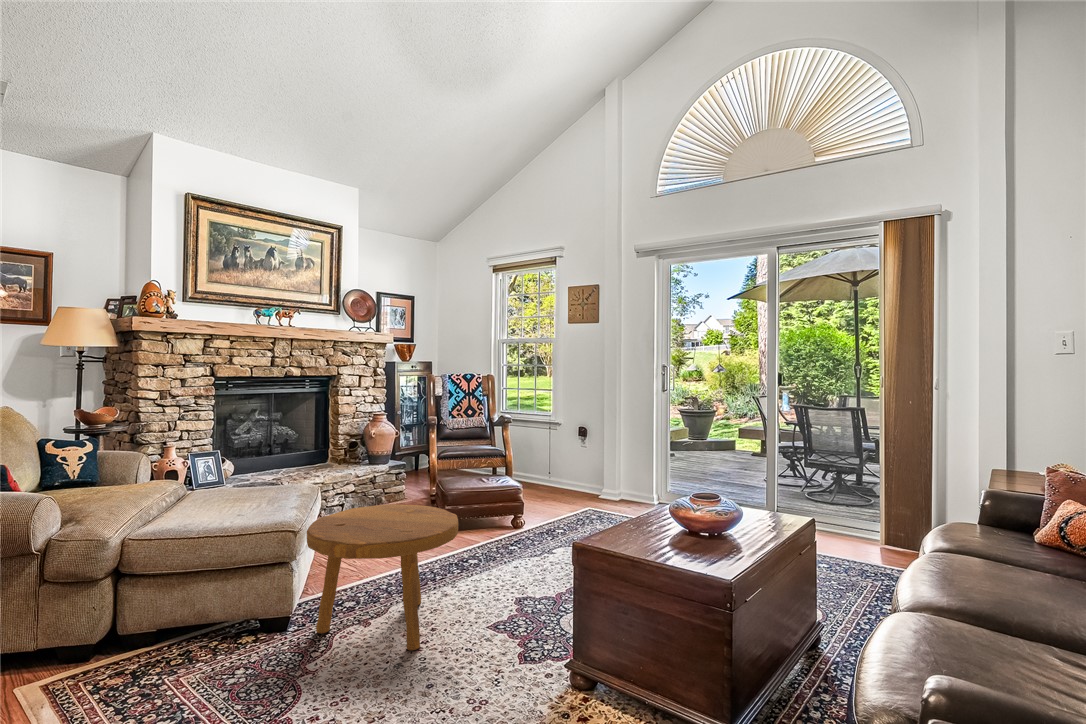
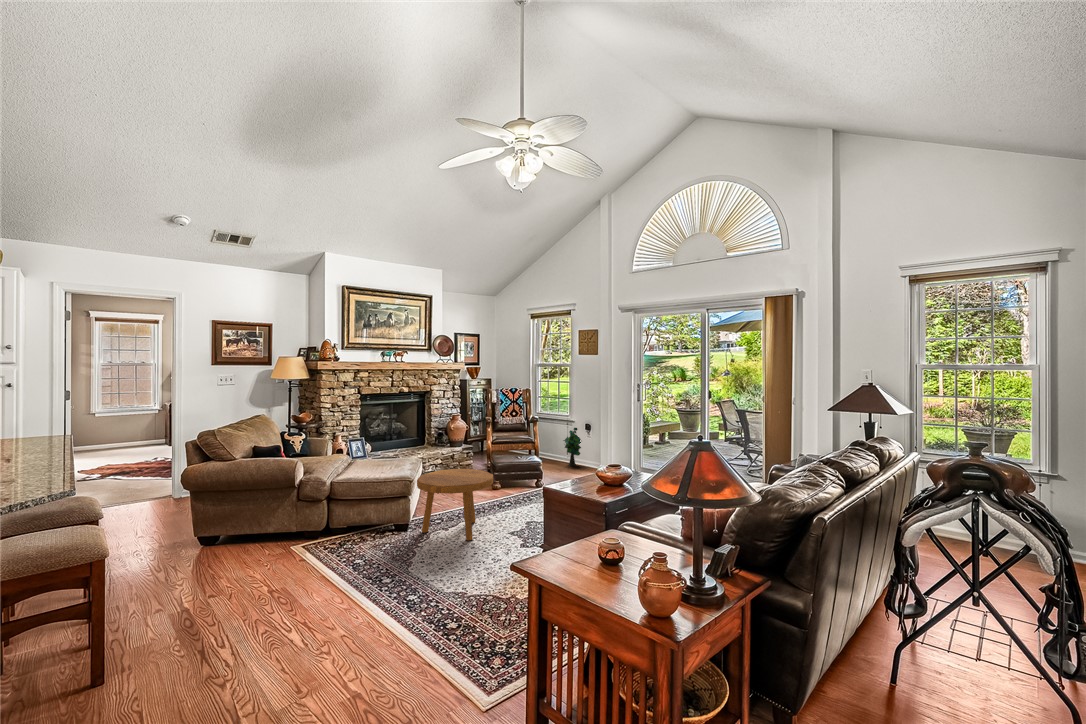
decorative plant: none [544,432,577,491] -> present [563,428,581,466]

